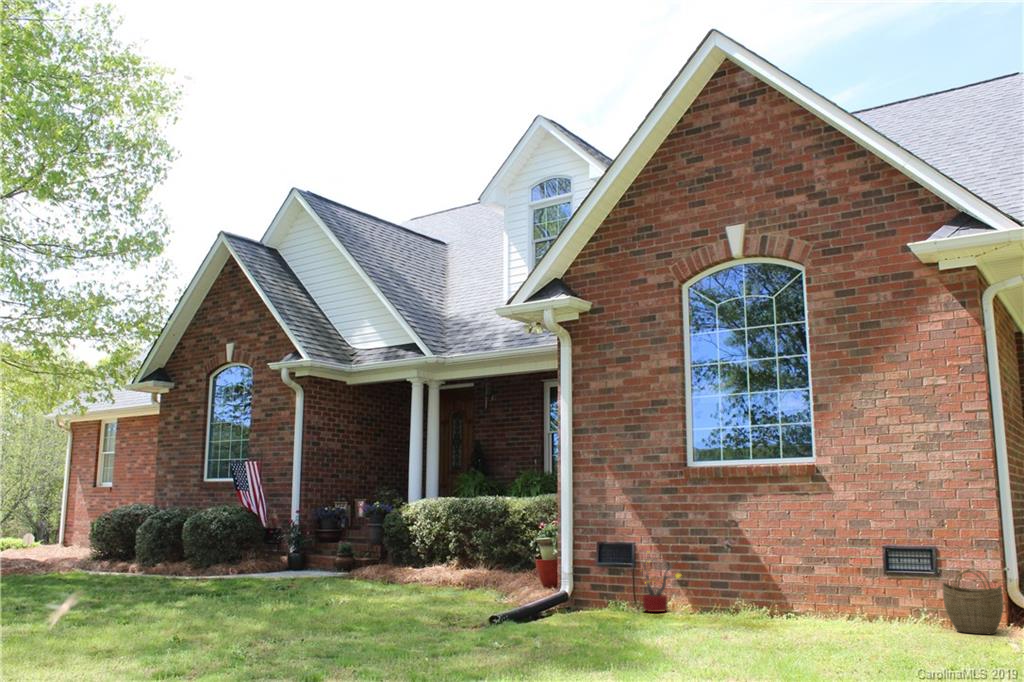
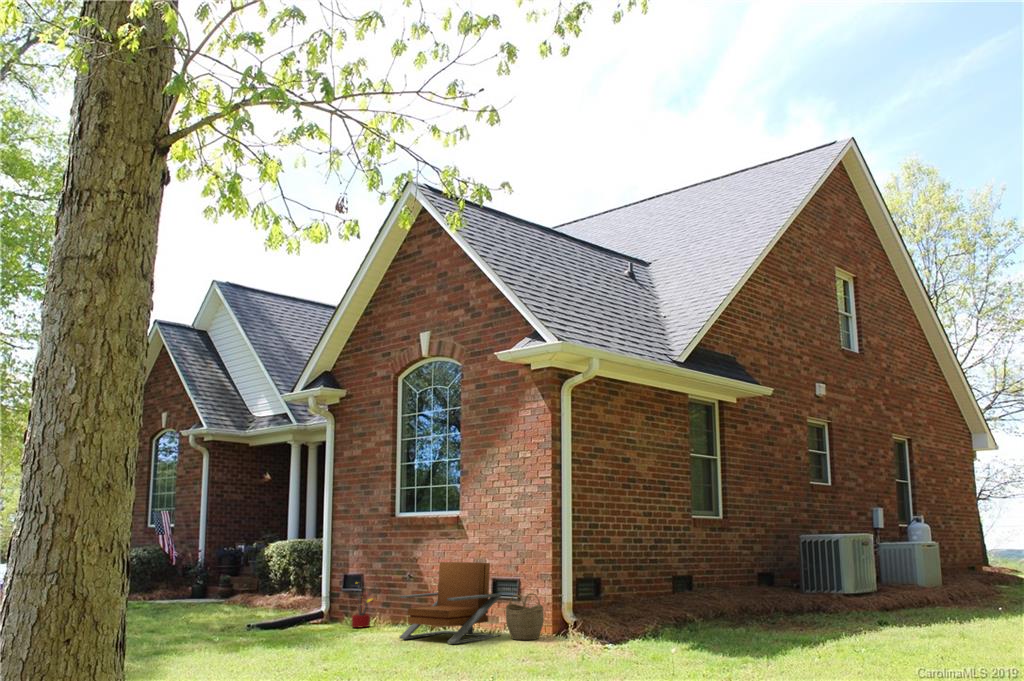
lounge chair: none [779,525,920,640] -> present [400,562,501,644]

